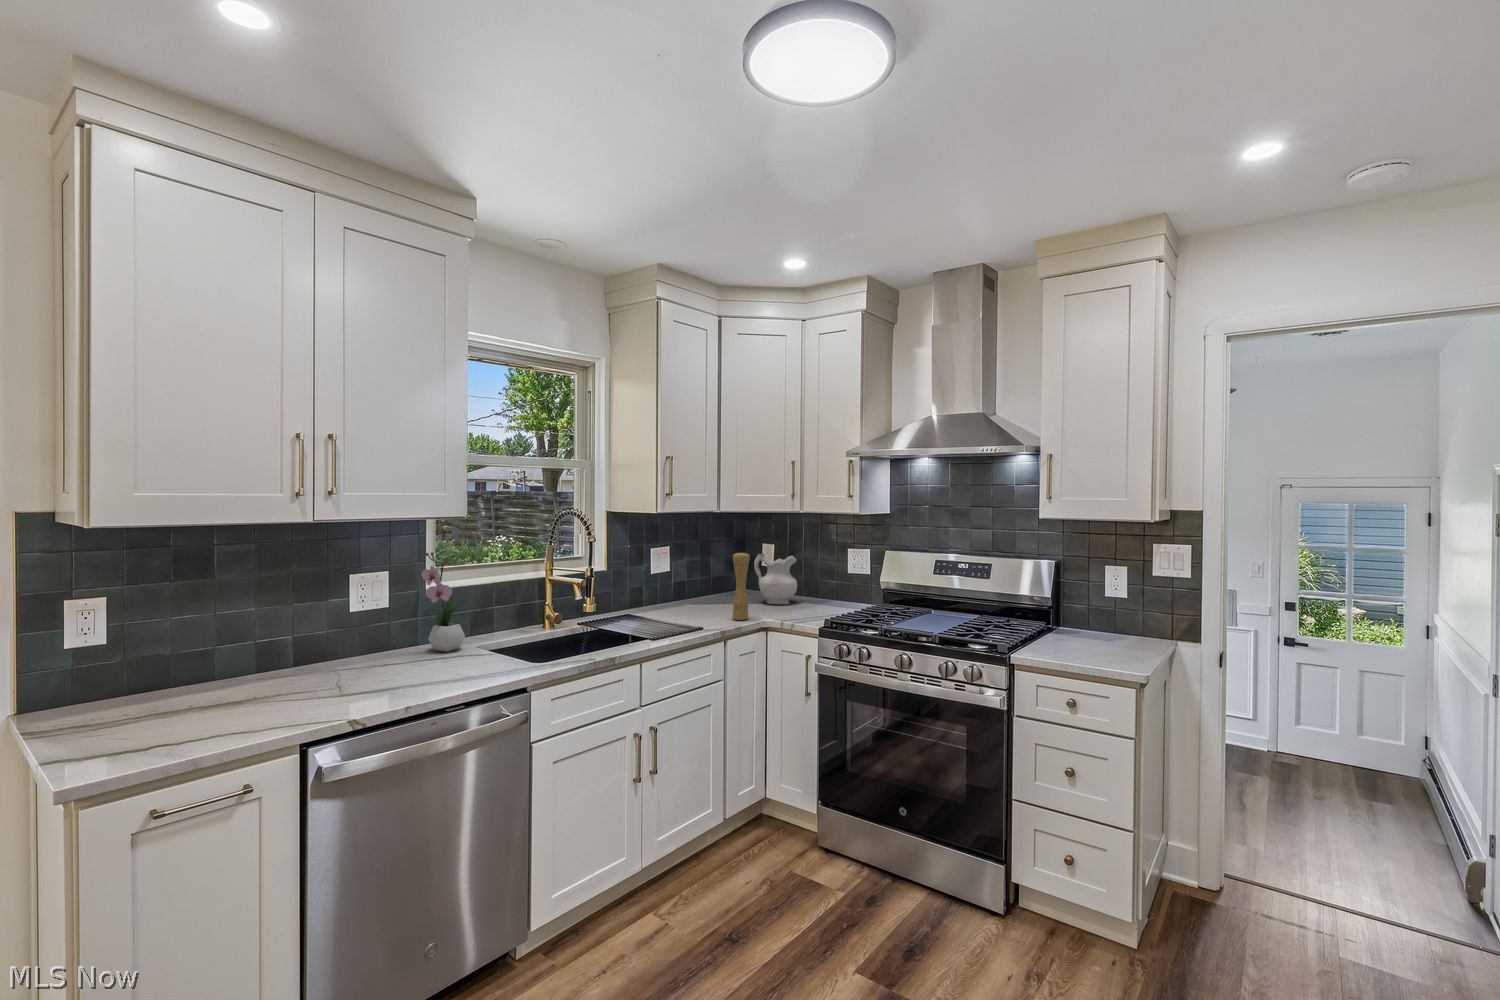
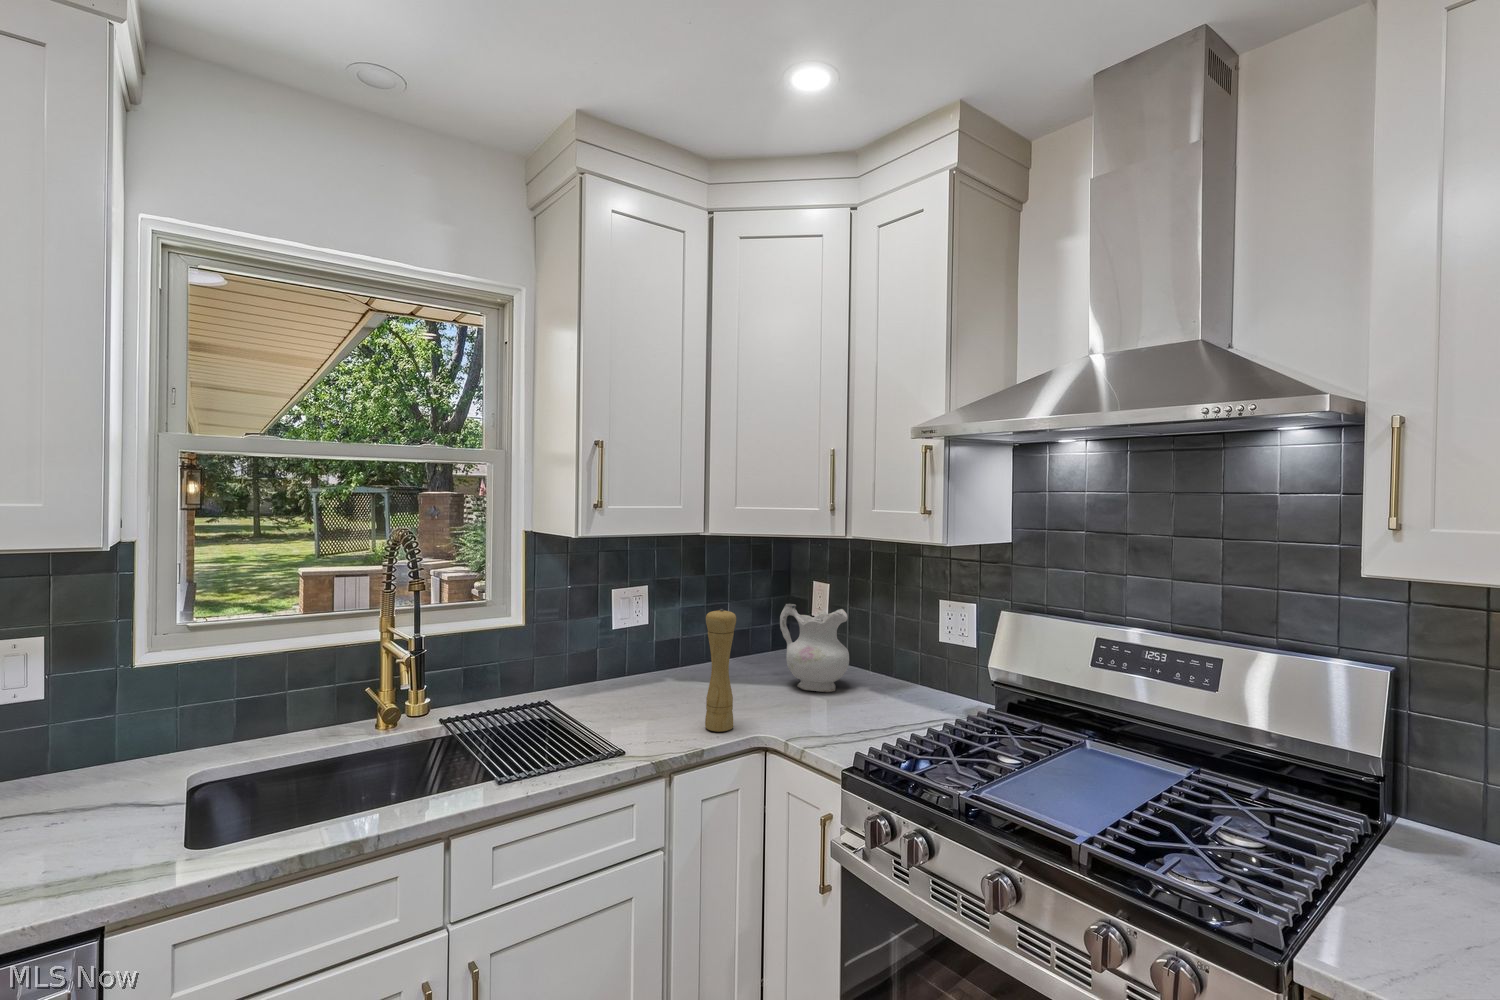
flower arrangement: present [422,552,469,652] -> none [76,608,176,789]

